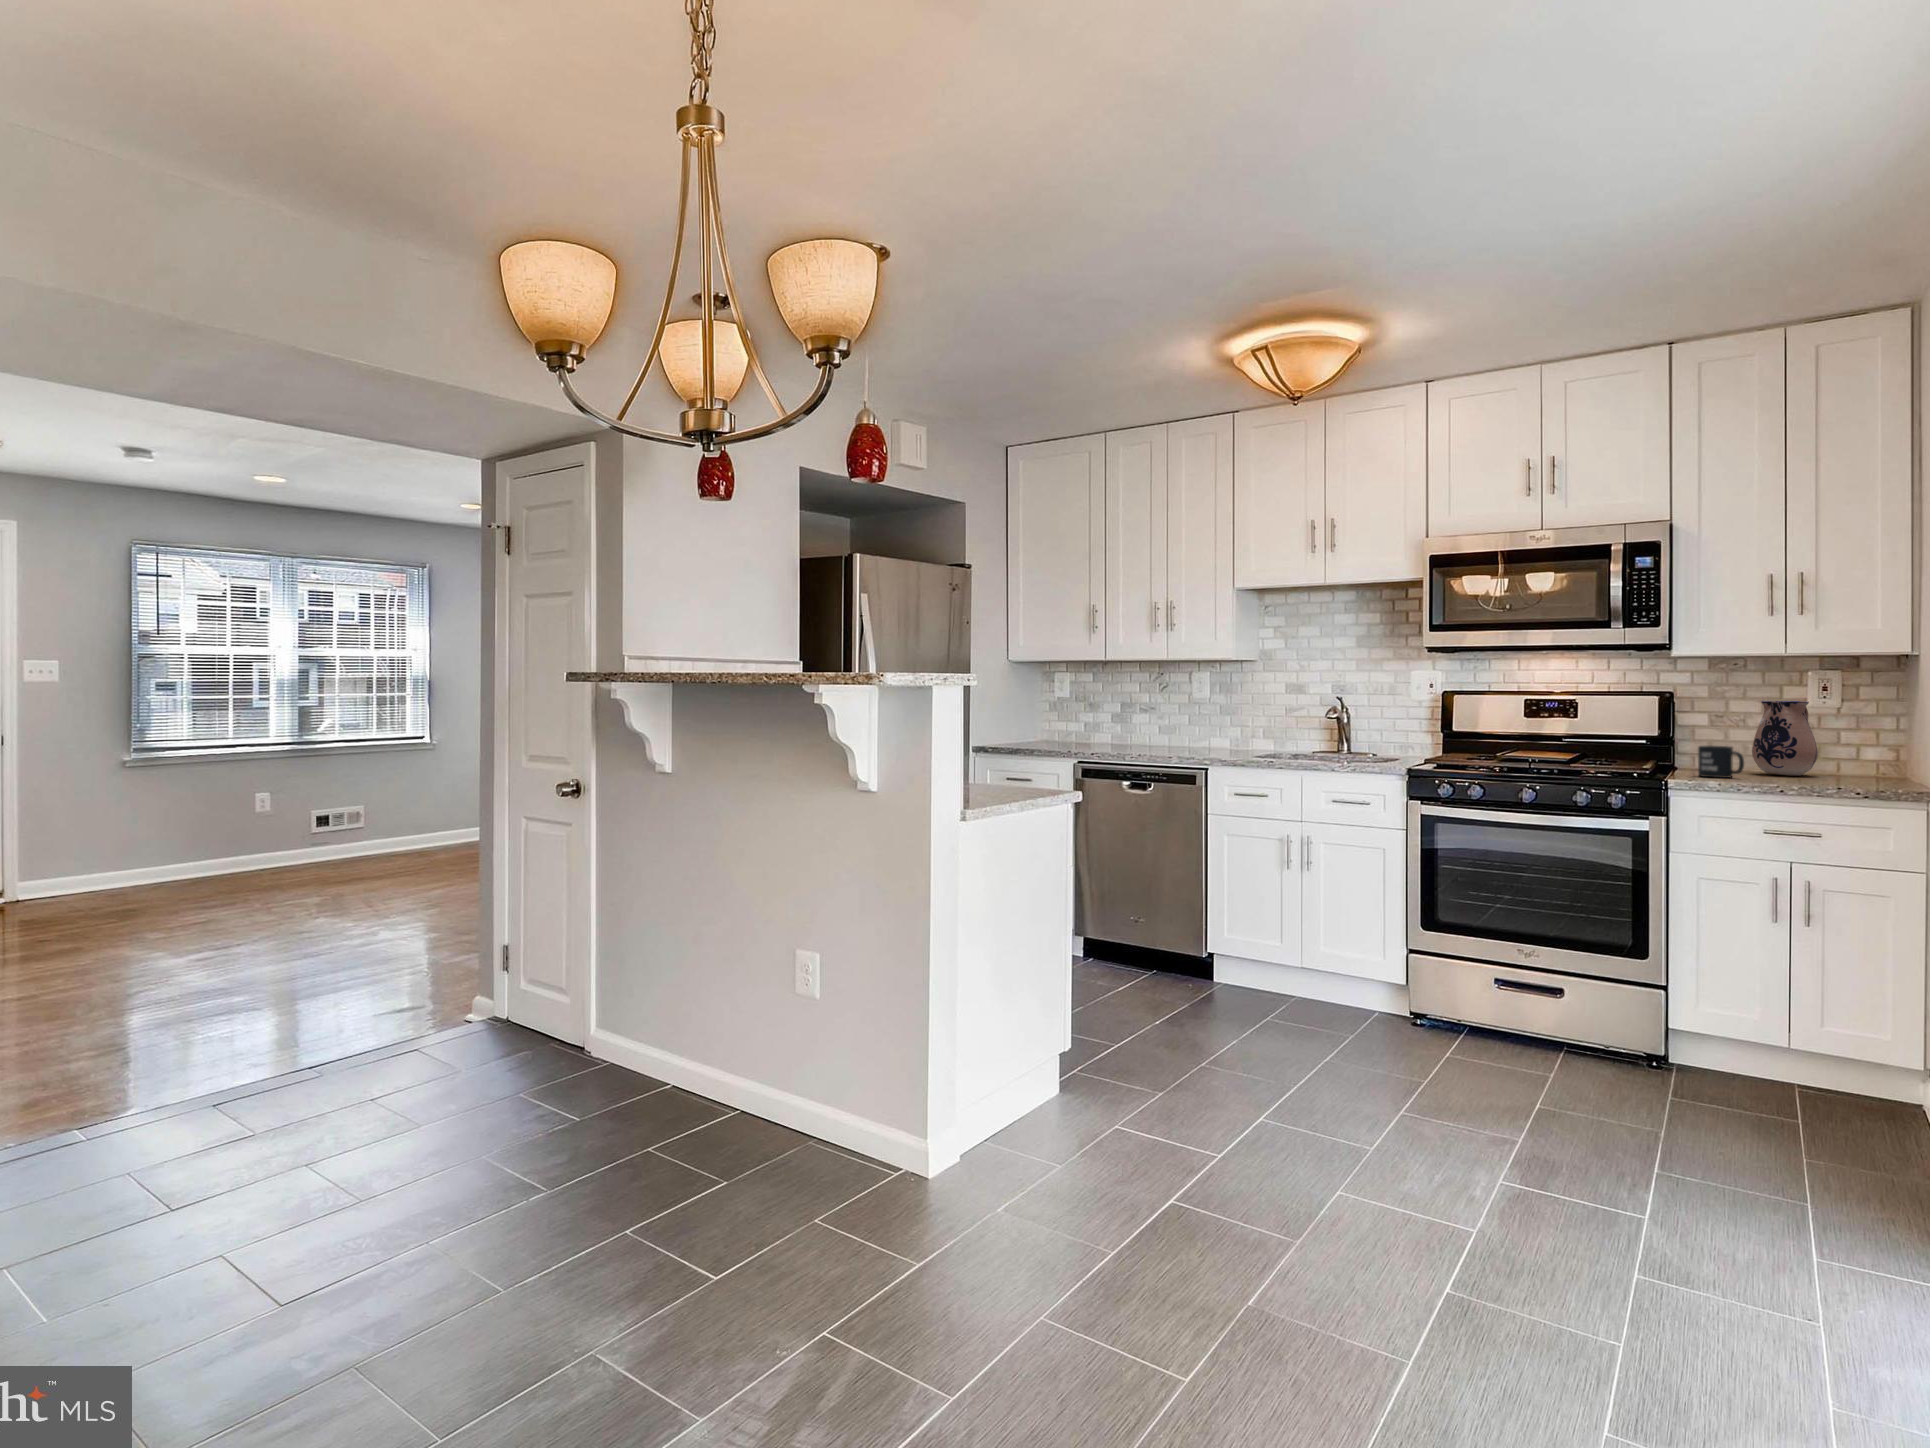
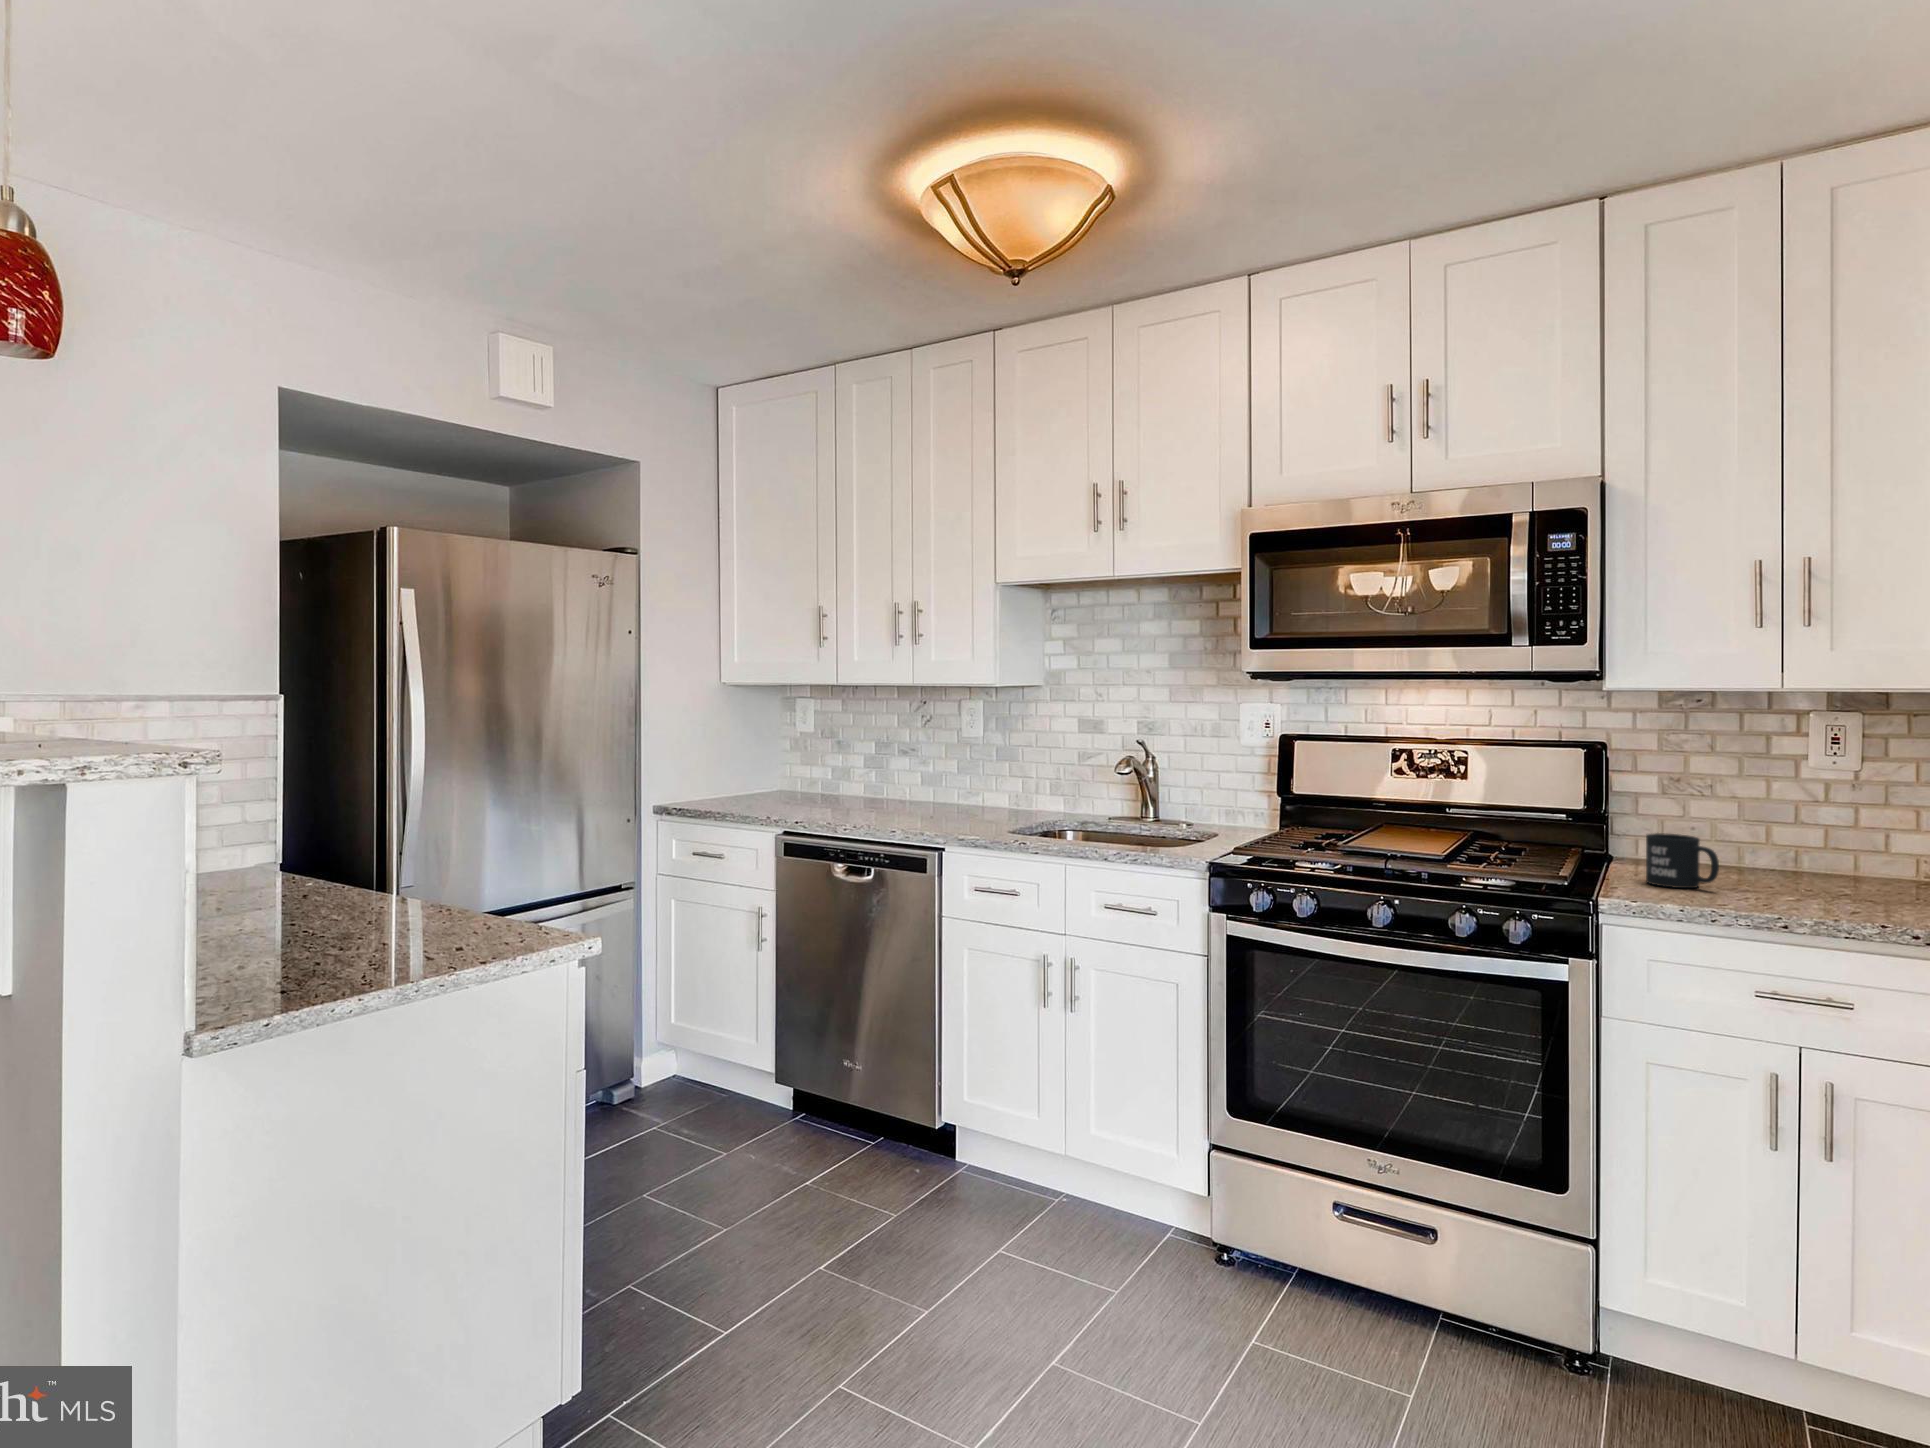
ceramic pitcher: present [1752,701,1818,776] -> none [1726,760,1829,881]

